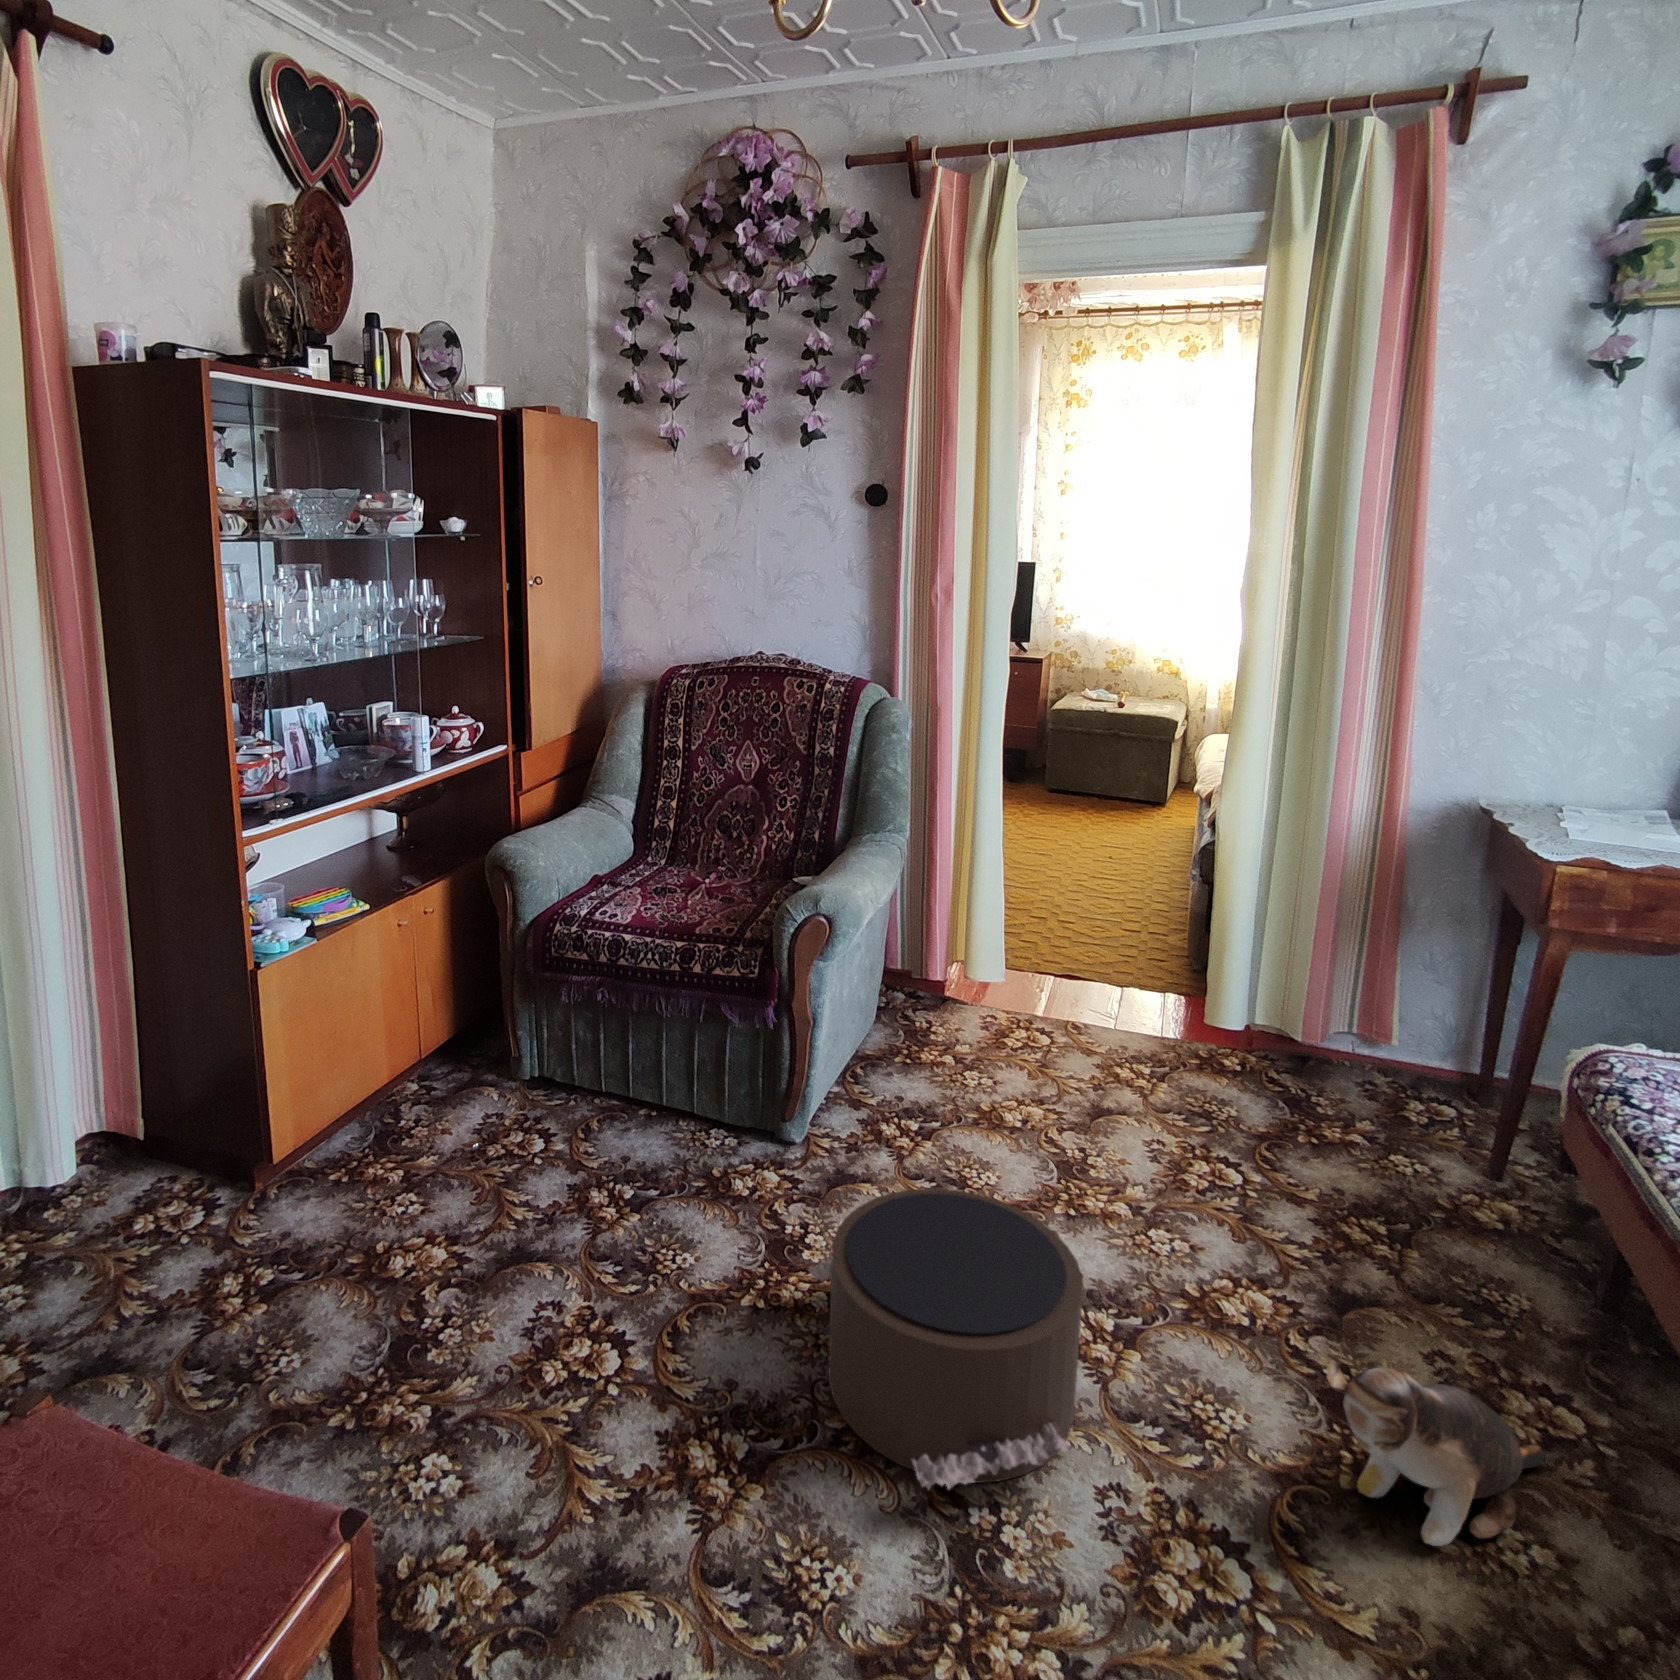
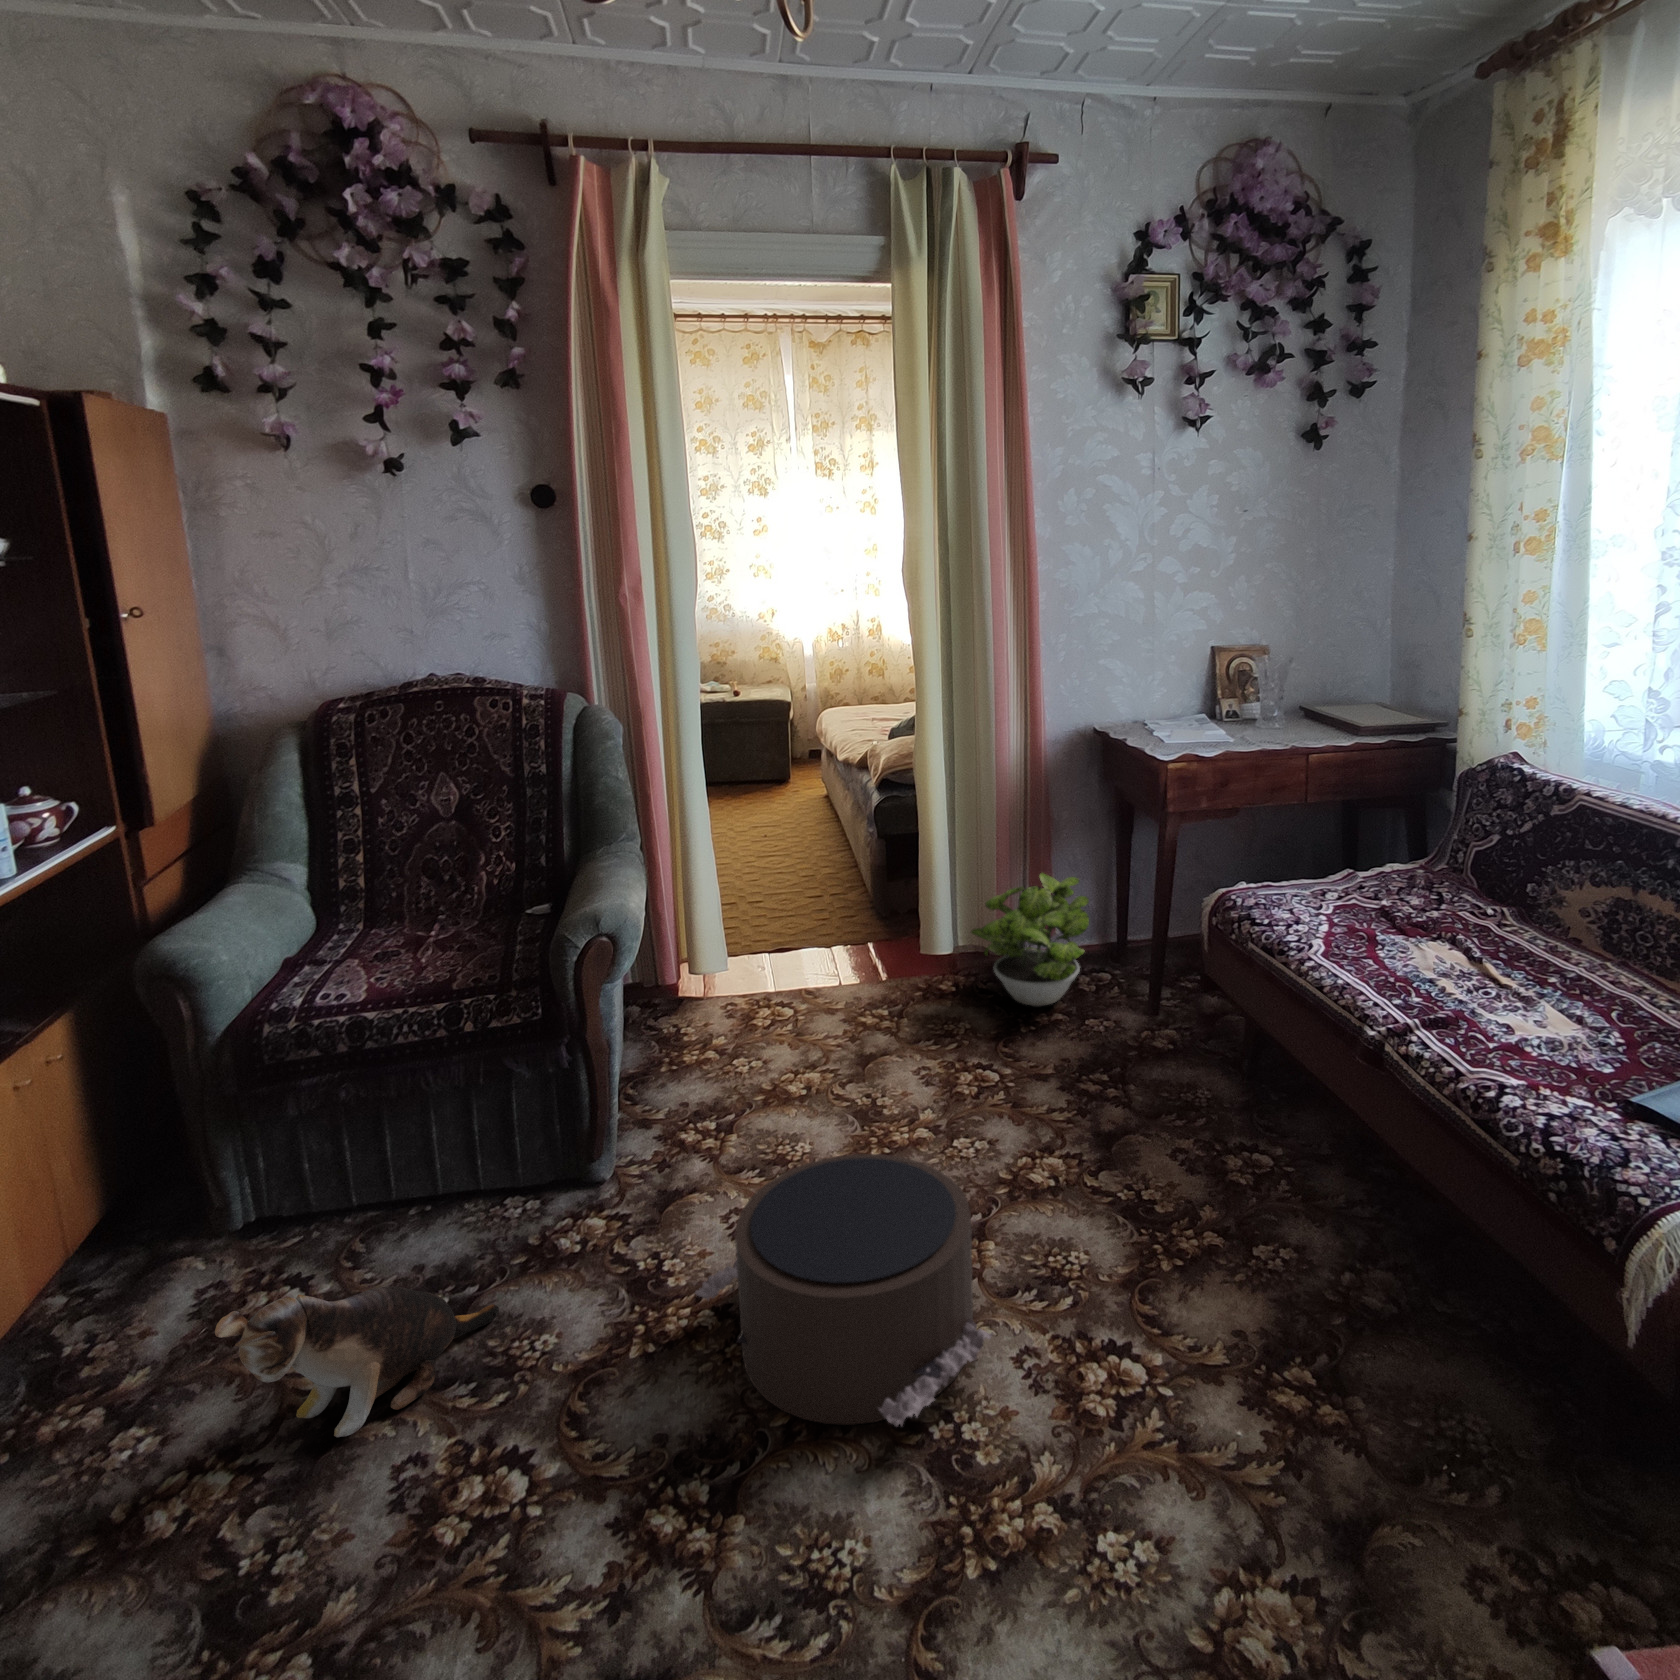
potted plant: none [1256,962,1426,1120] -> present [971,873,1089,1006]
plush toy: present [1326,1361,1545,1546] -> present [215,1287,499,1437]

